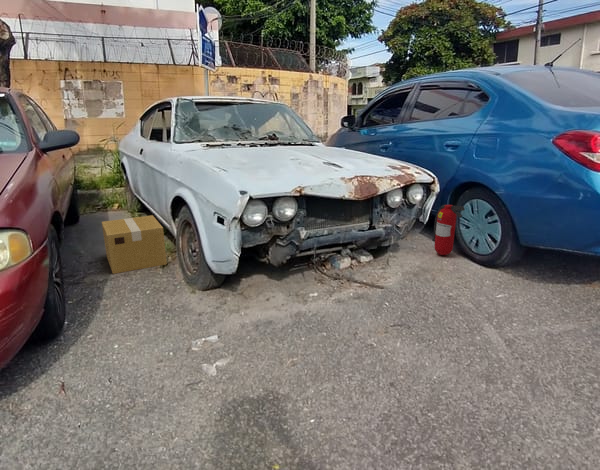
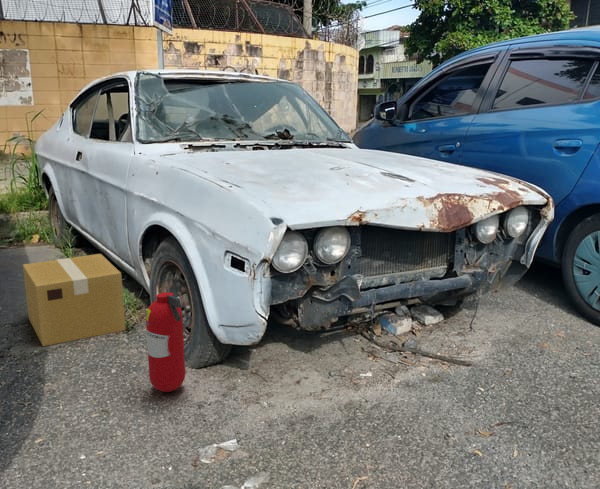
fire extinguisher: present [432,205,465,255] -> present [146,292,185,392]

